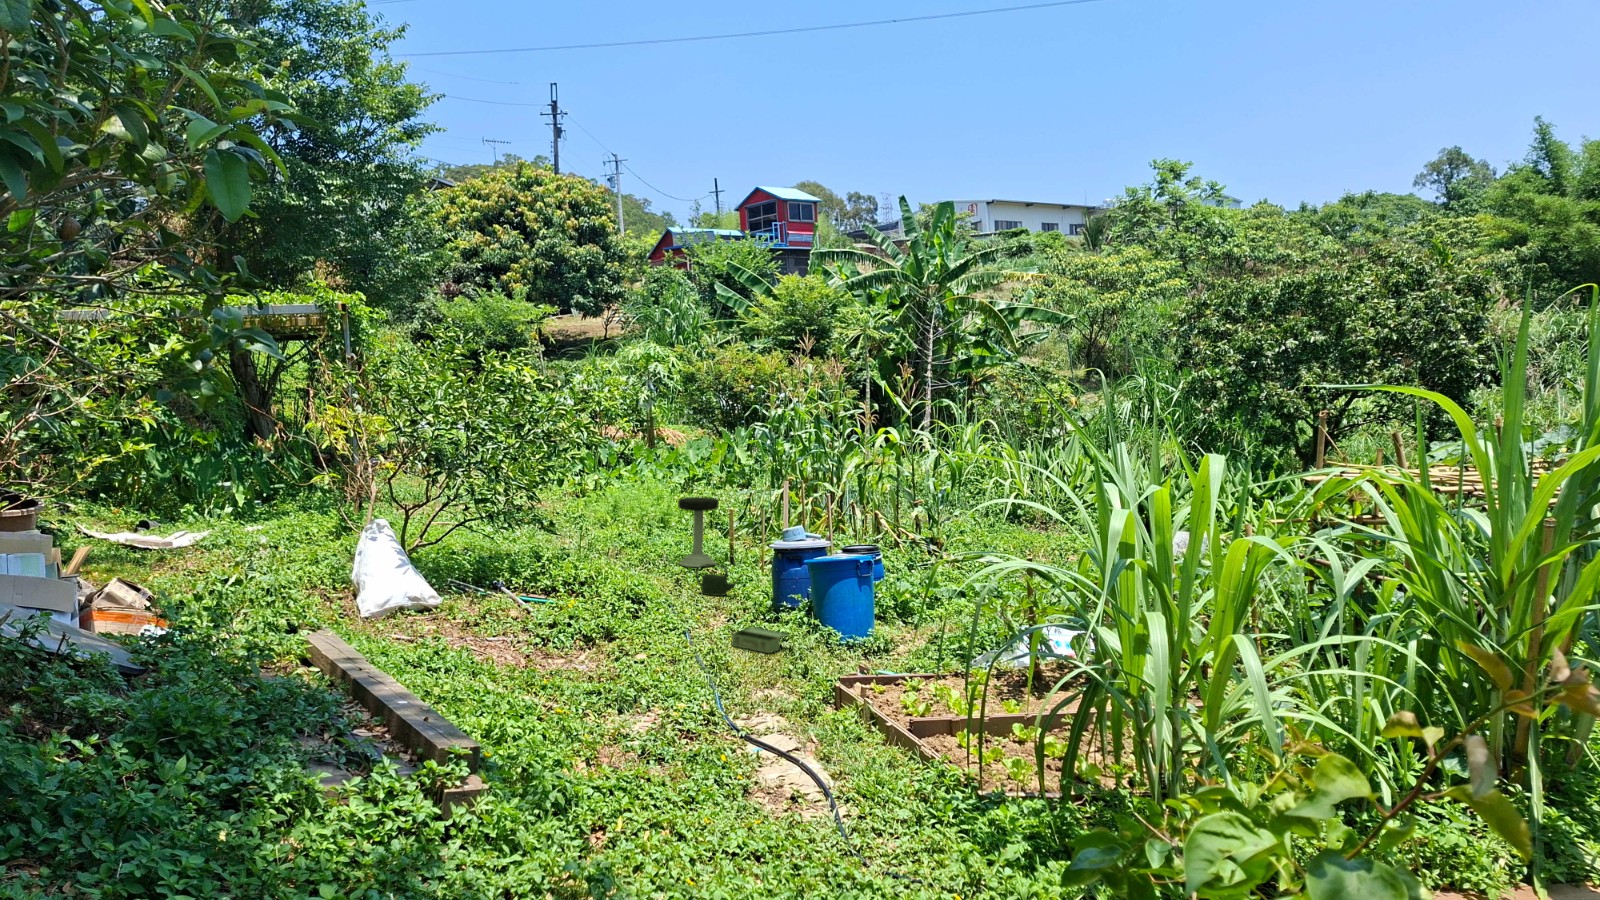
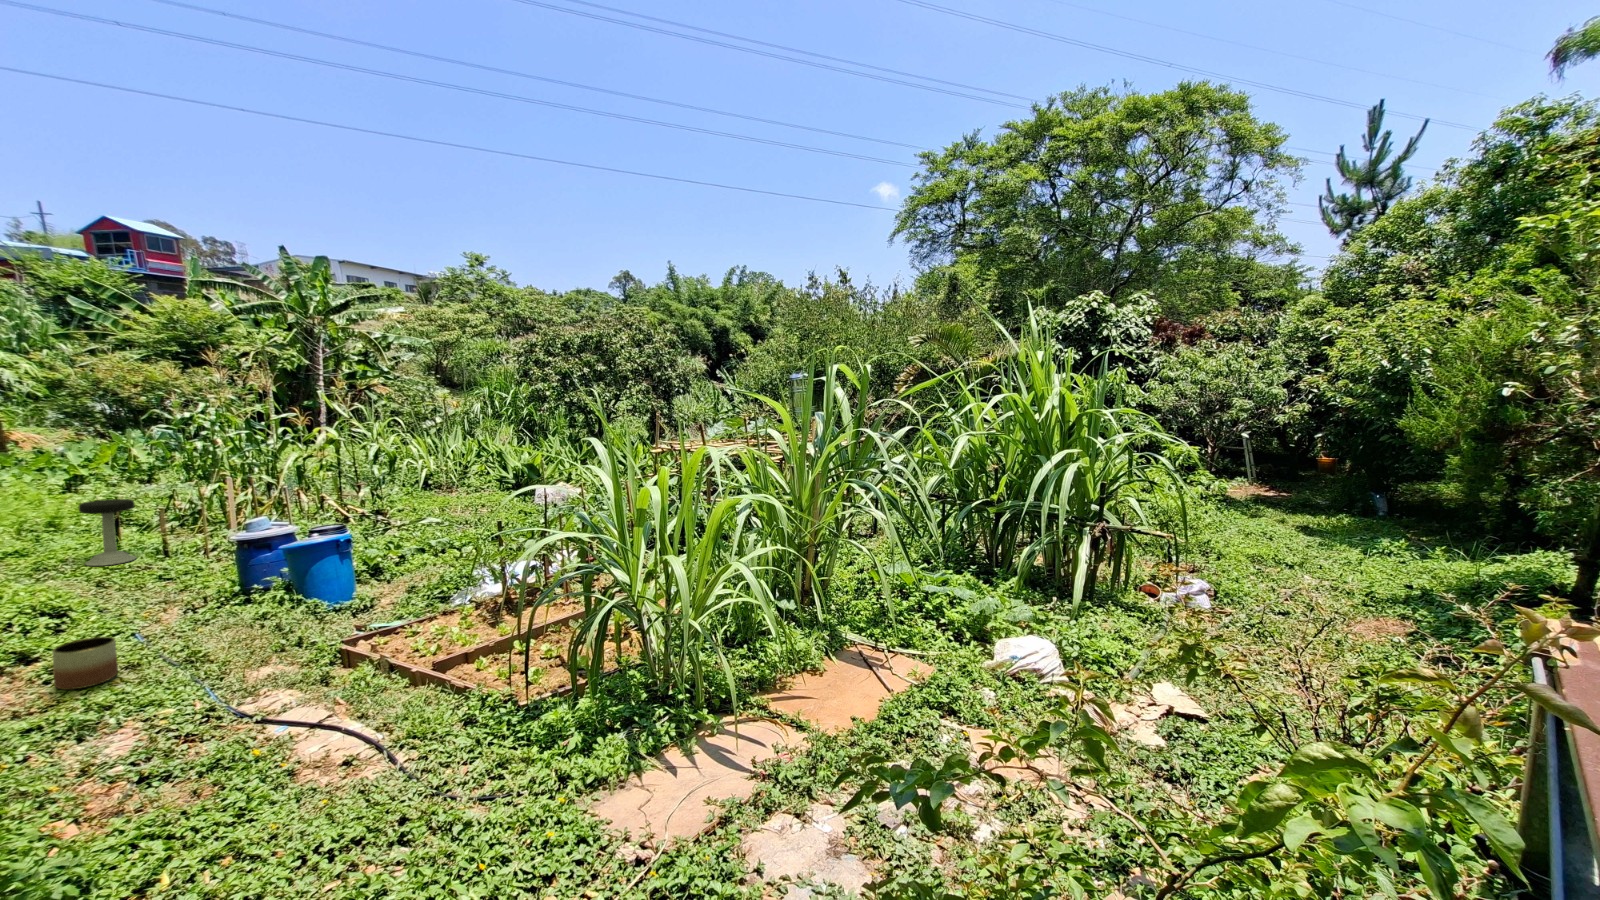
watering can: present [695,564,743,596] -> none [123,561,188,591]
planter: none [619,621,661,668] -> present [52,637,118,690]
toolbox: present [731,627,788,653] -> none [200,612,268,636]

